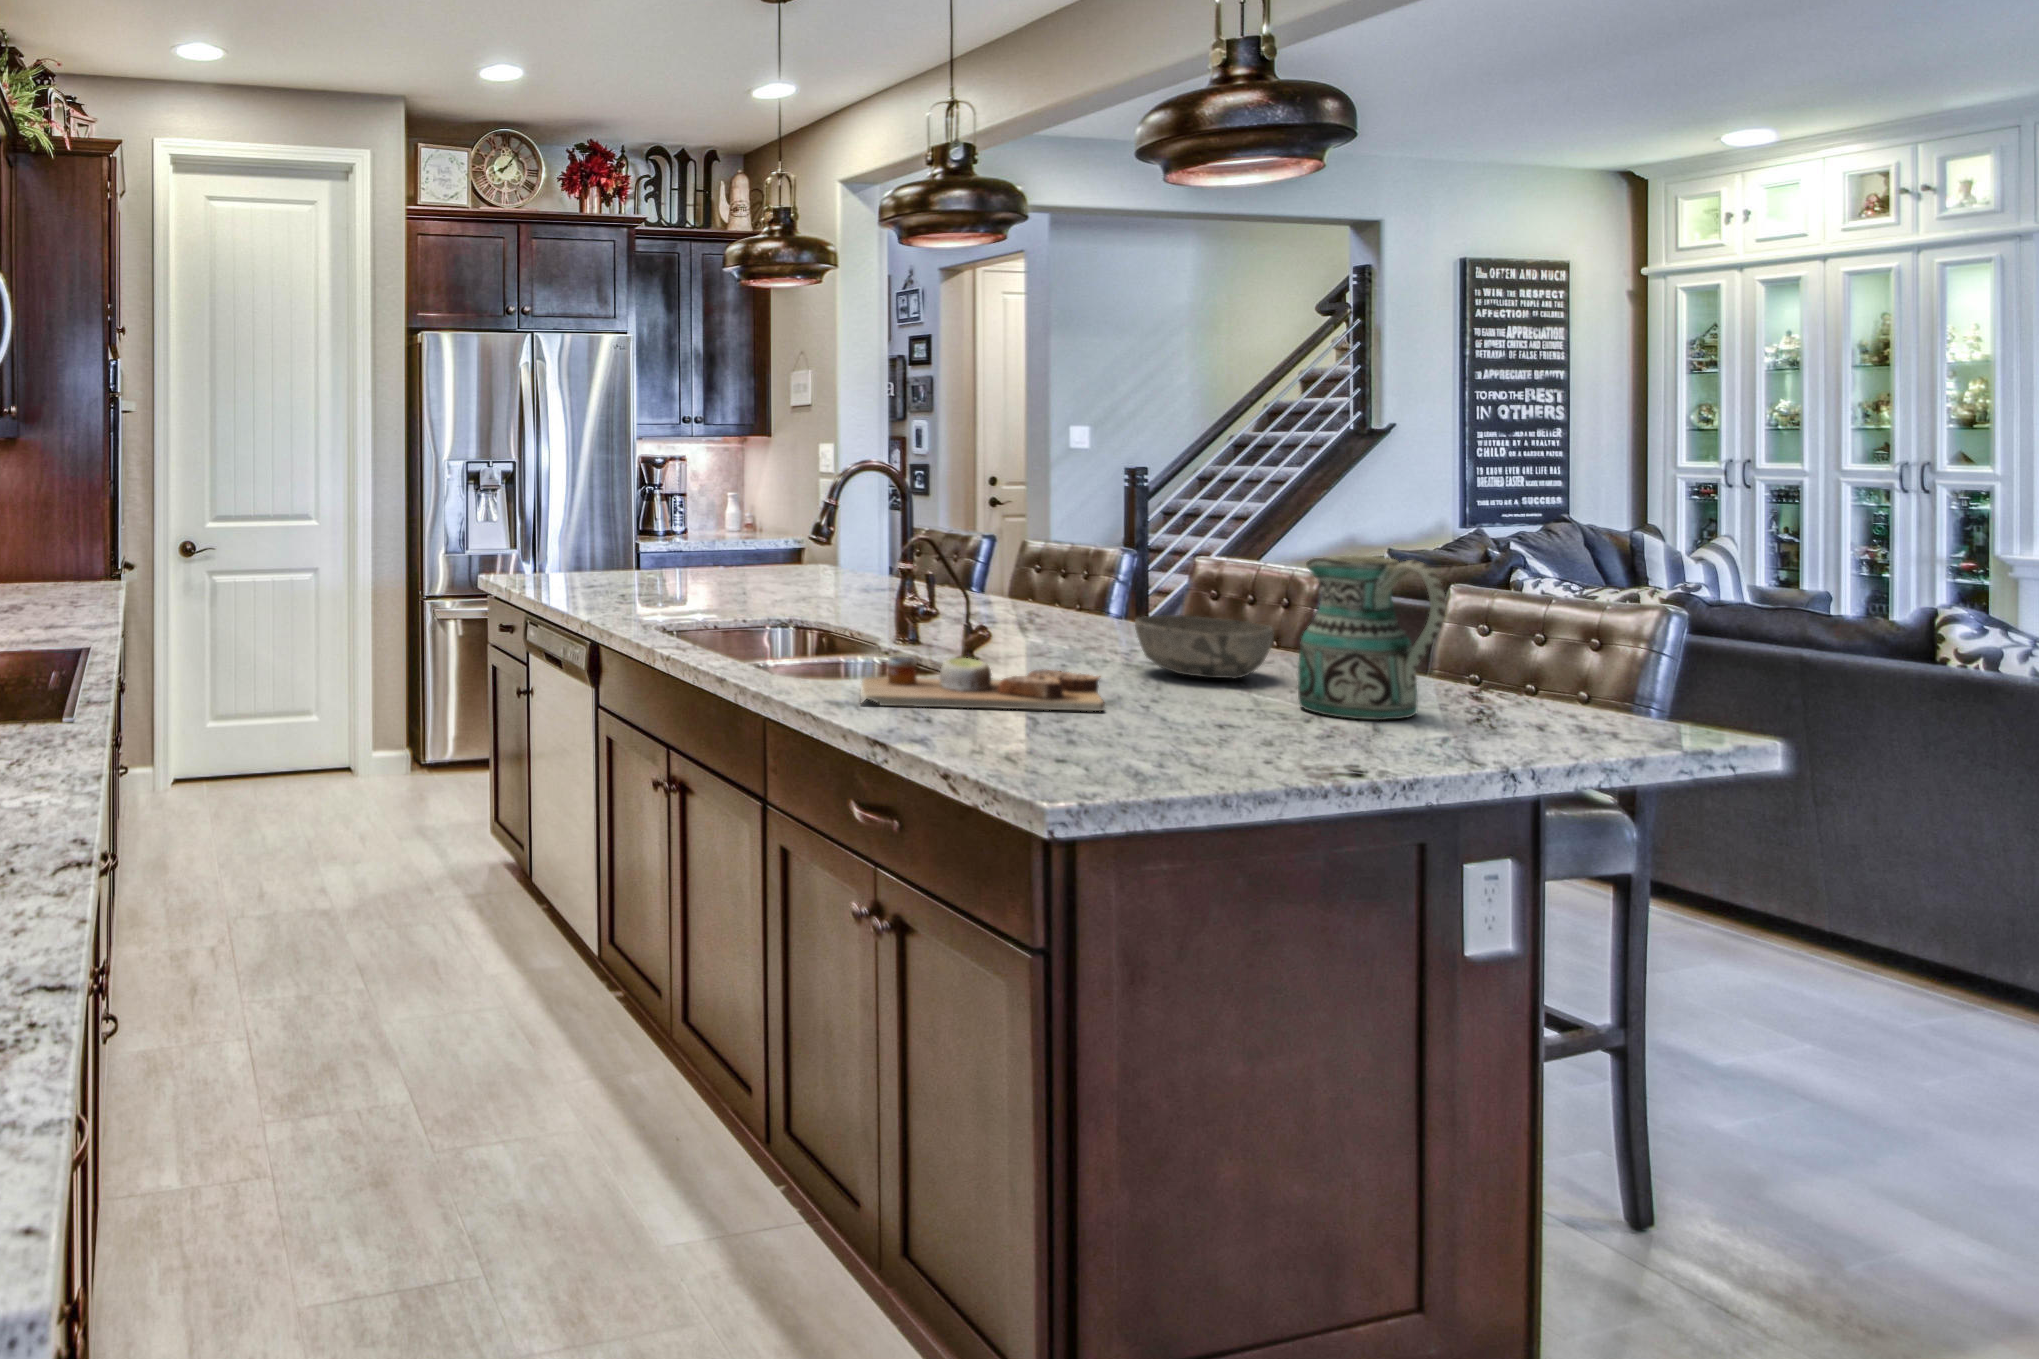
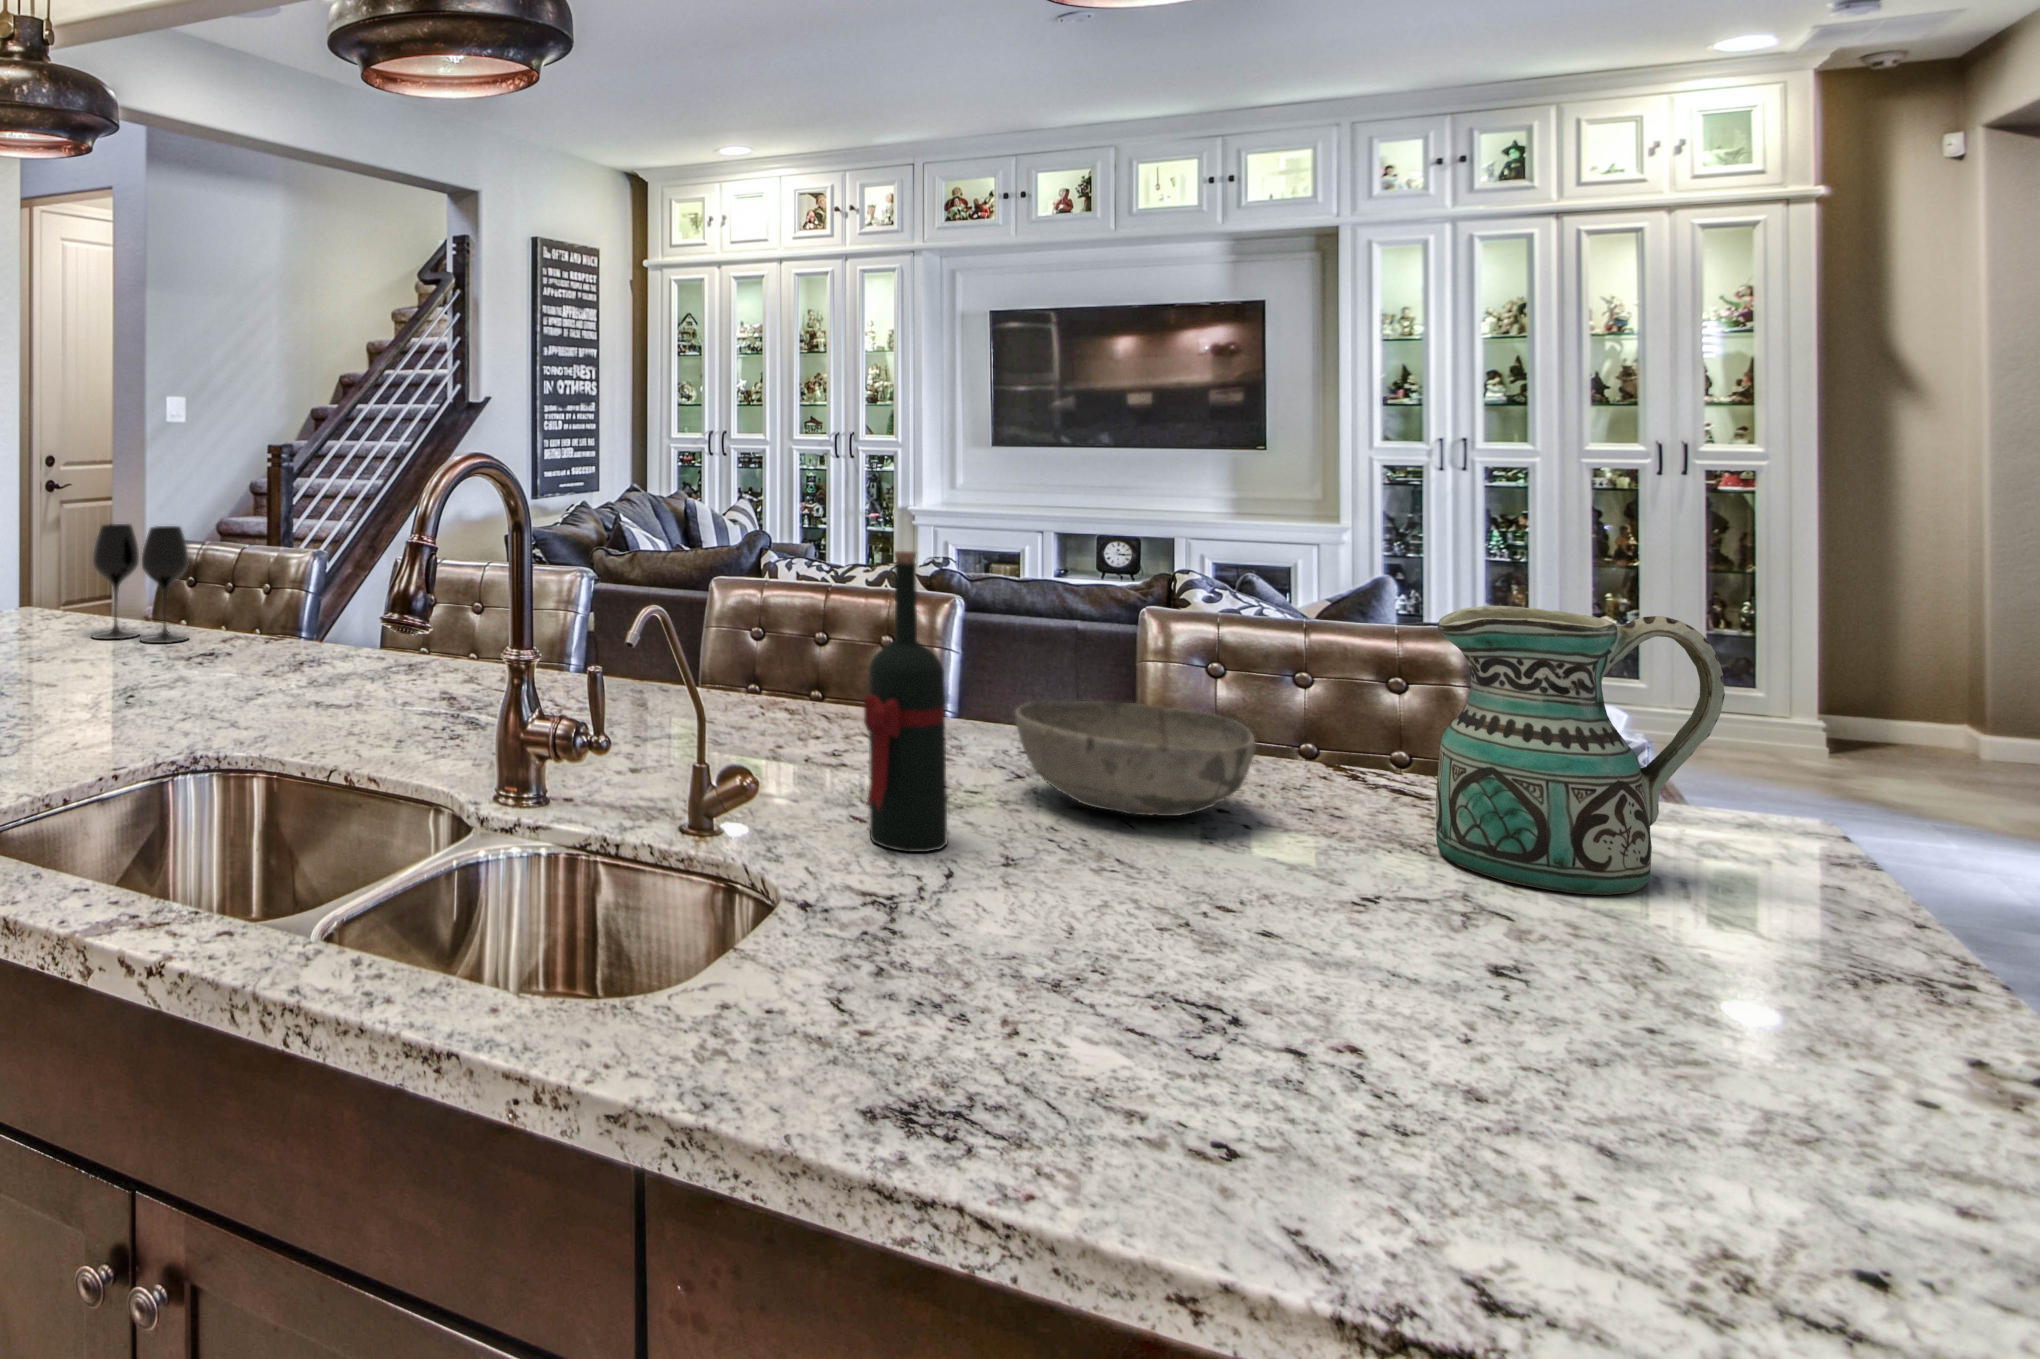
wine glass: none [832,510,886,585] -> present [92,524,189,643]
wine bottle: none [996,512,1050,671] -> present [864,551,948,852]
cutting board: present [860,657,1105,711] -> none [893,883,1418,1124]

